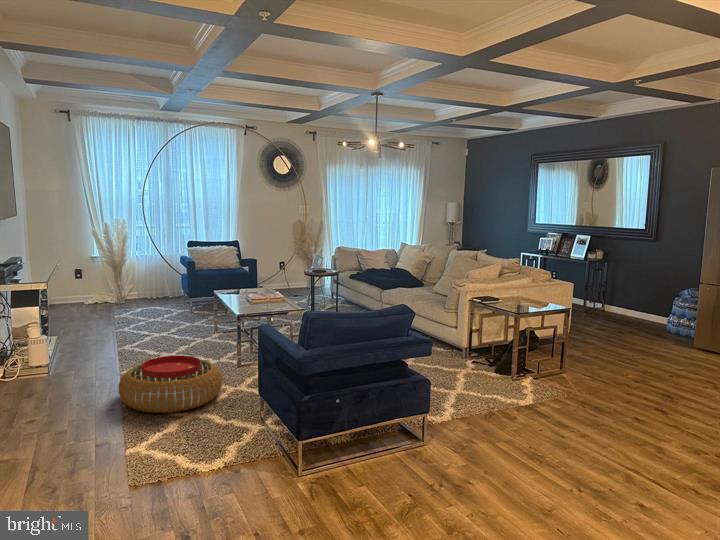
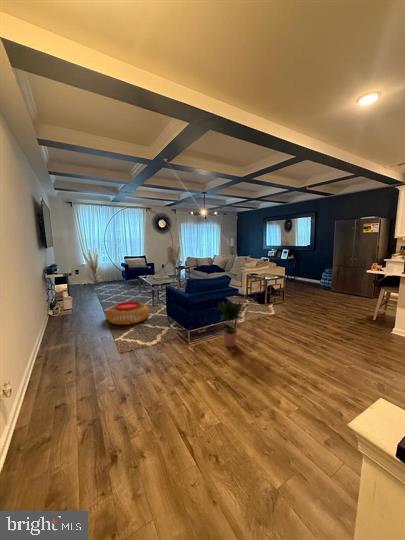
potted plant: none [371,358,455,486] -> present [218,300,248,347]

